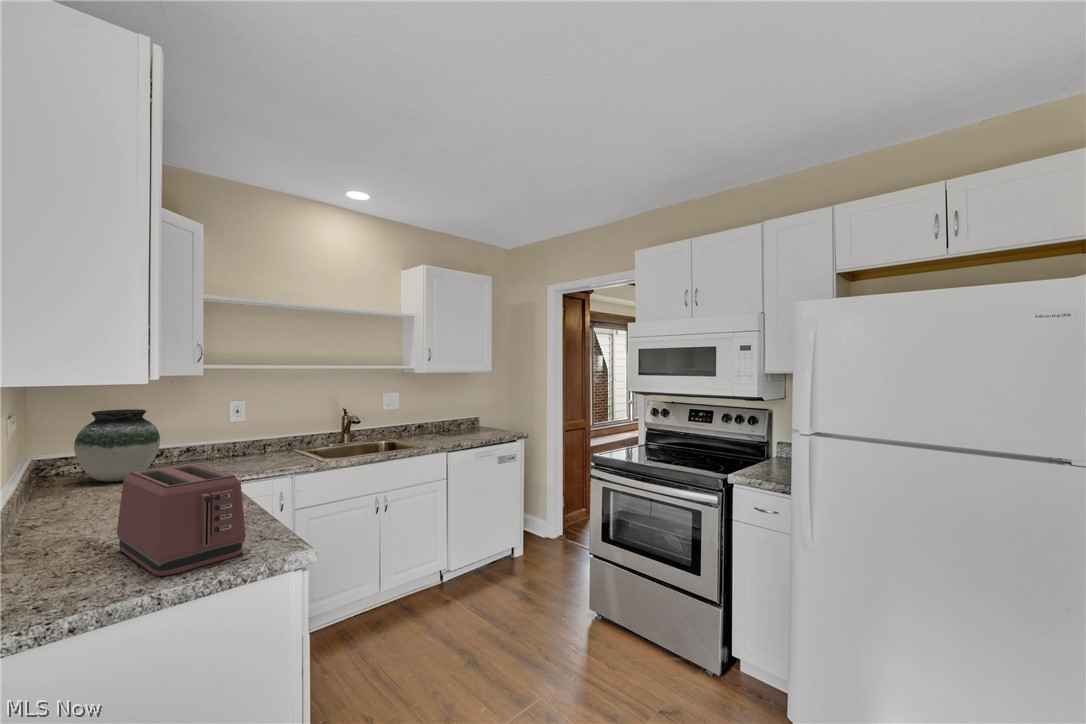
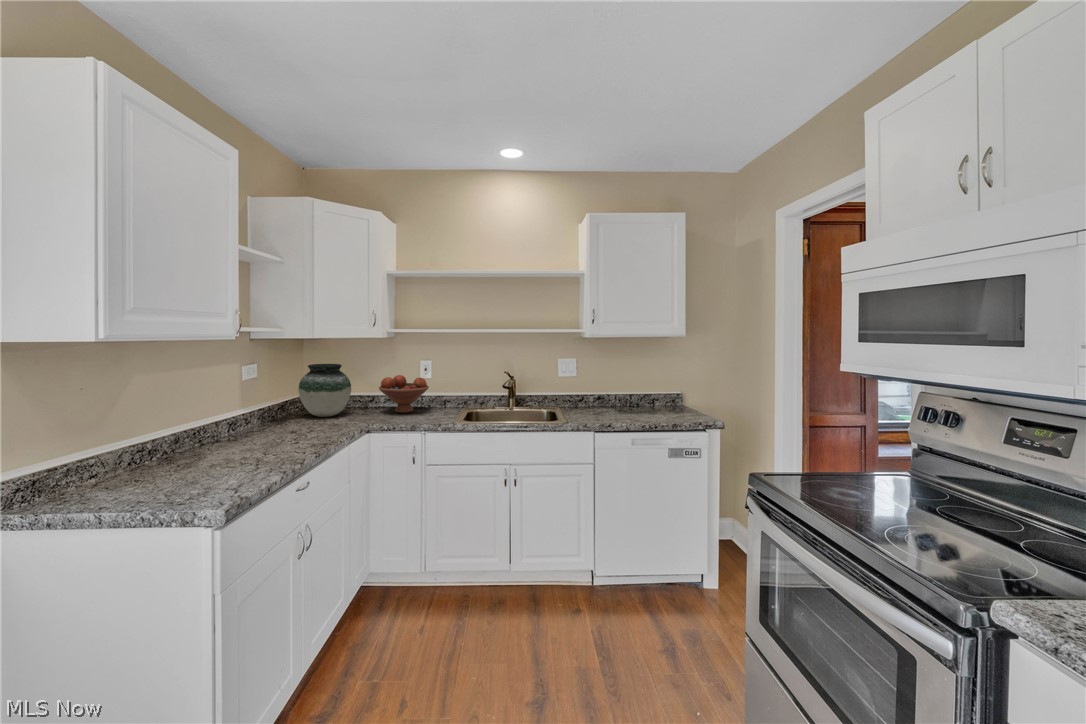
fruit bowl: none [188,419,257,464] -> present [379,375,429,413]
toaster: present [117,464,246,576] -> none [123,415,236,502]

